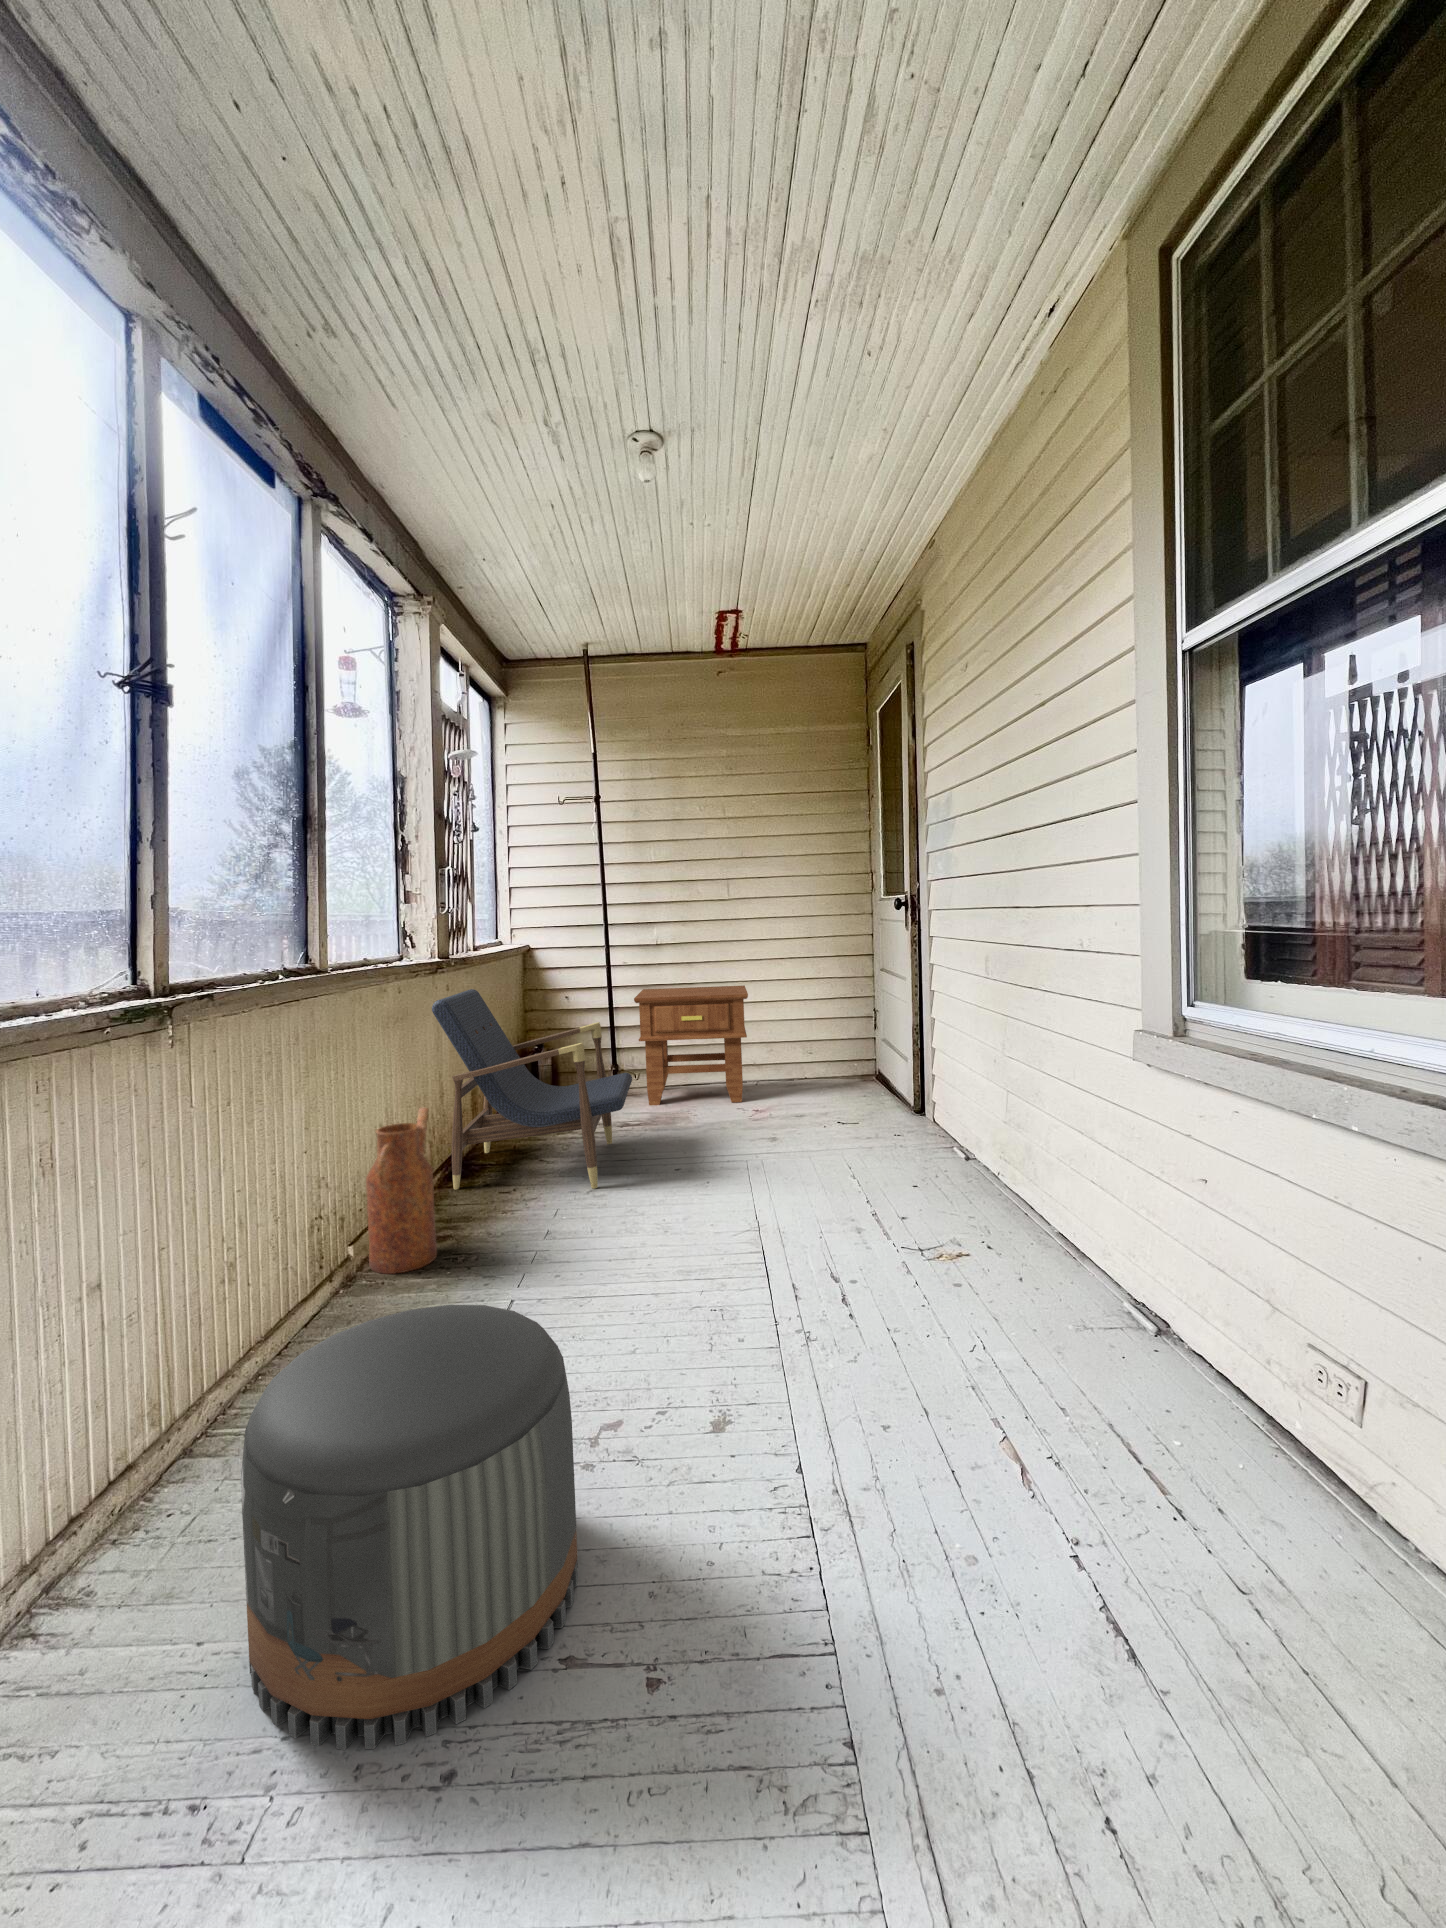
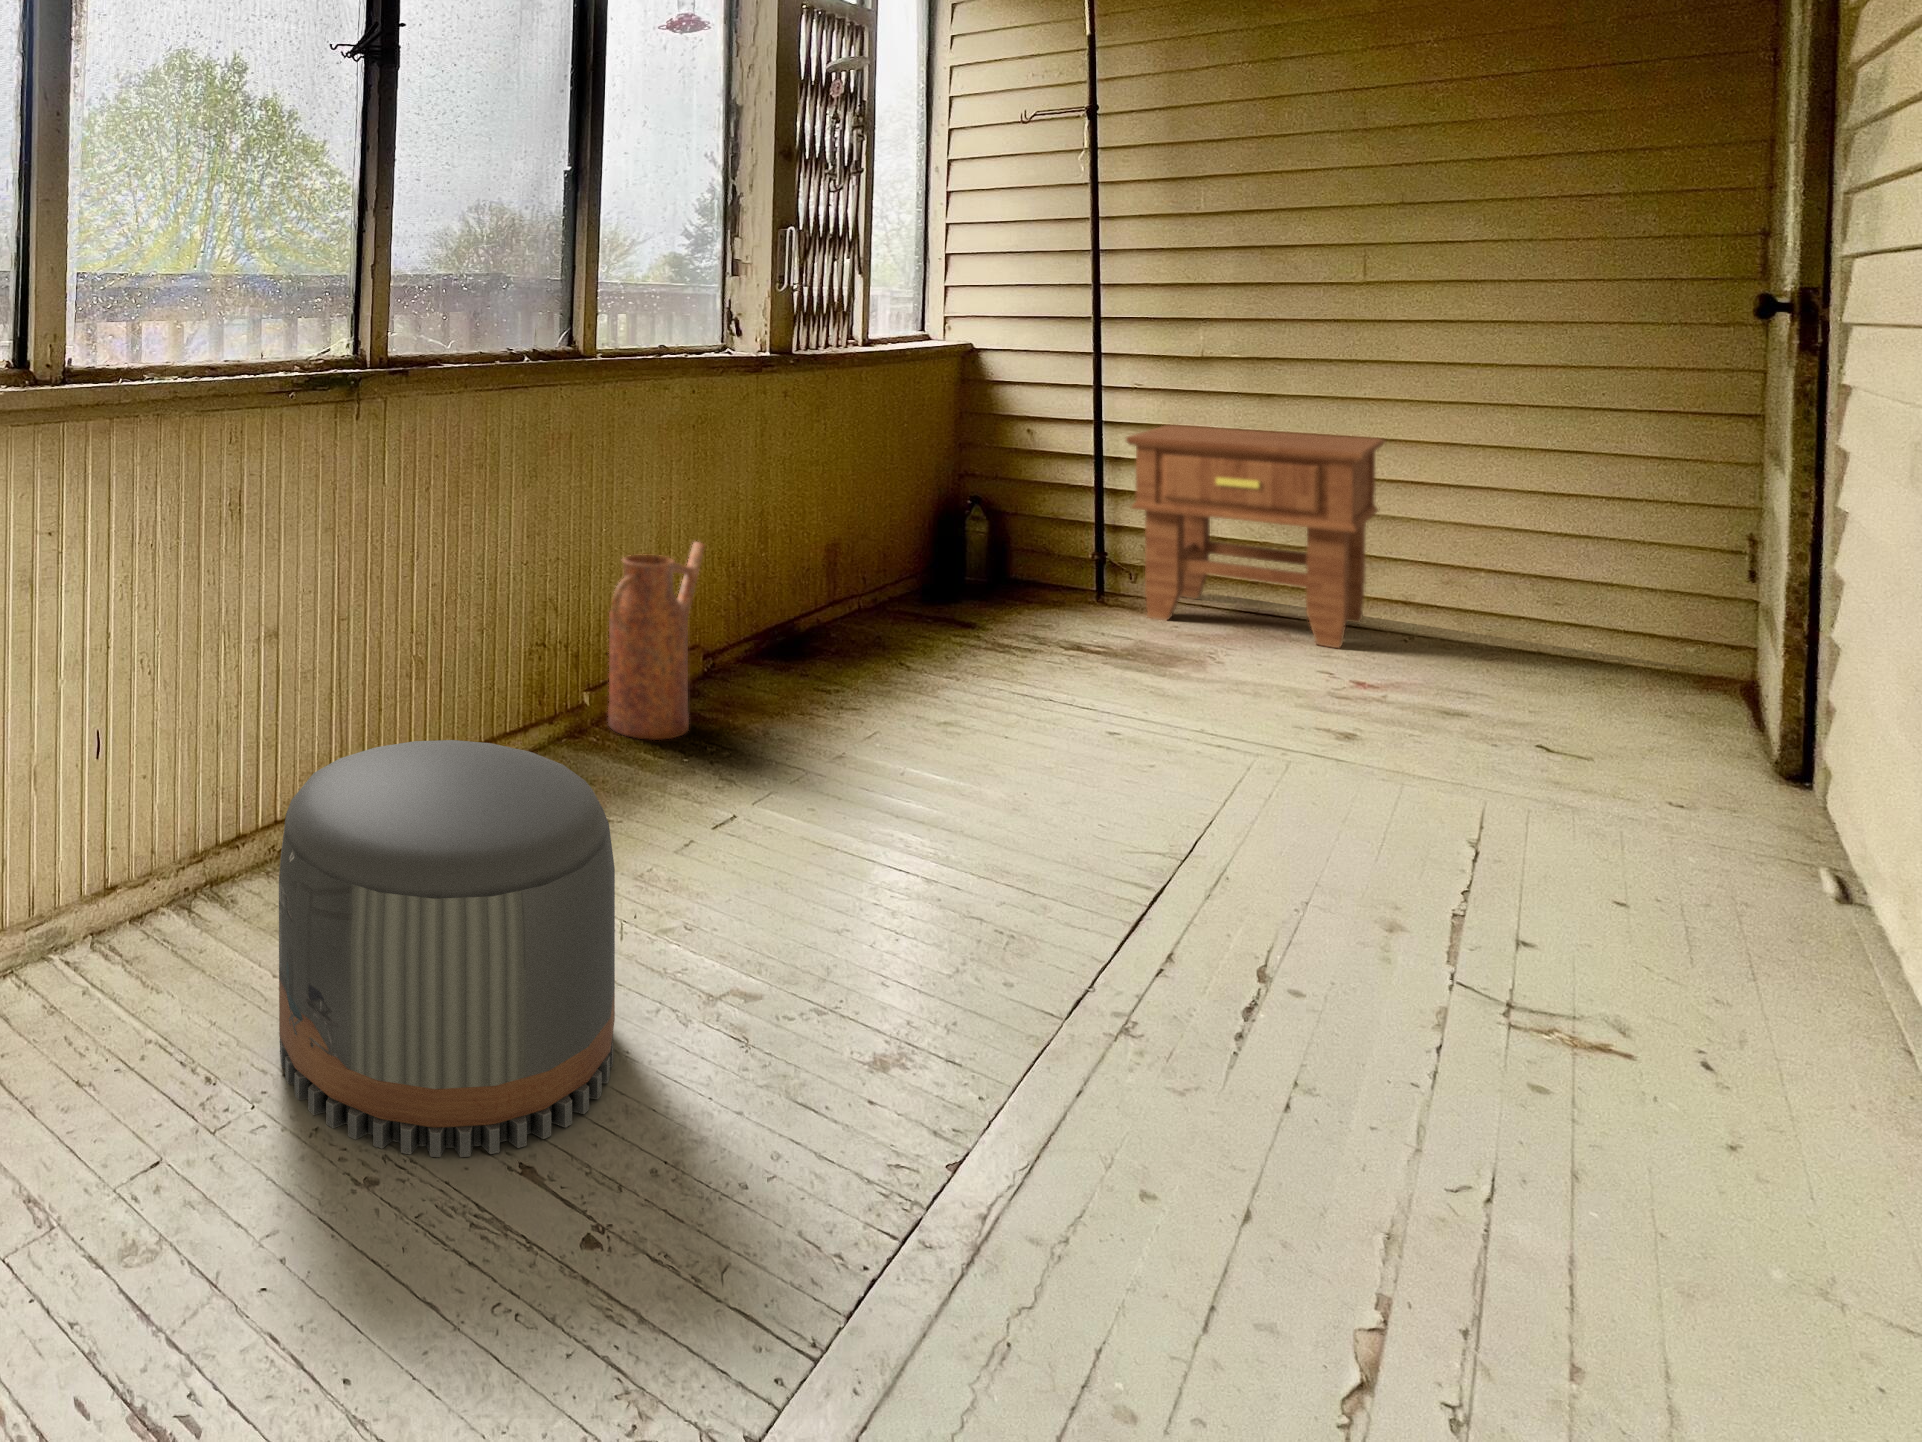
lounge chair: present [432,989,632,1189] -> none [747,396,1068,712]

